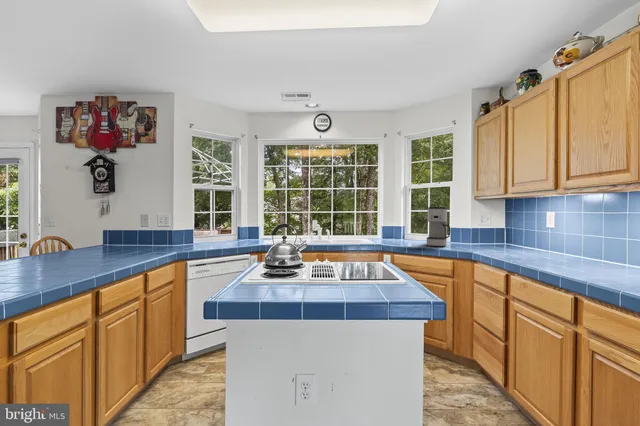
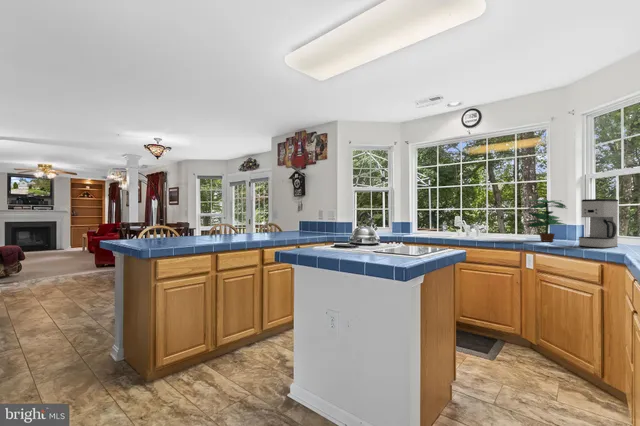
potted plant: none [377,205,408,242] -> present [527,200,566,242]

